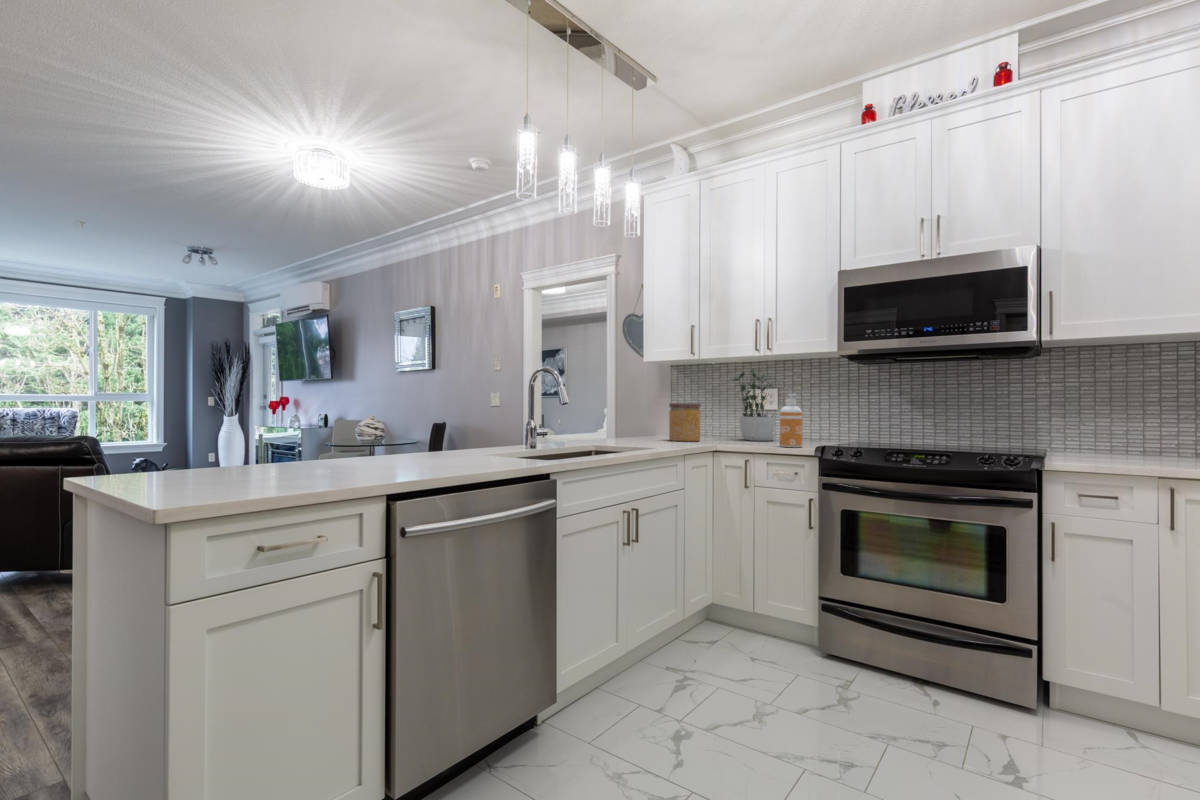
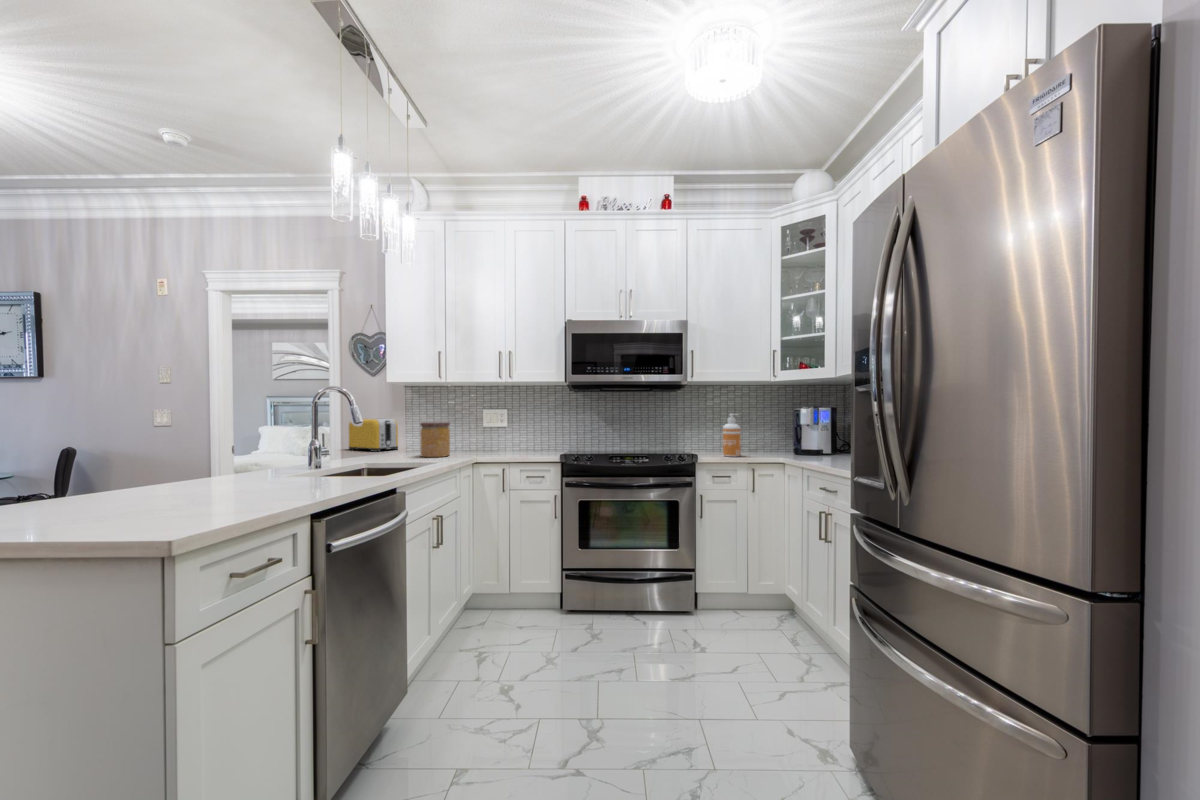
potted plant: present [734,369,775,441] -> none [472,390,509,451]
soap dispenser: present [780,394,802,447] -> present [723,414,741,457]
toaster: none [621,402,664,435] -> present [349,418,398,452]

